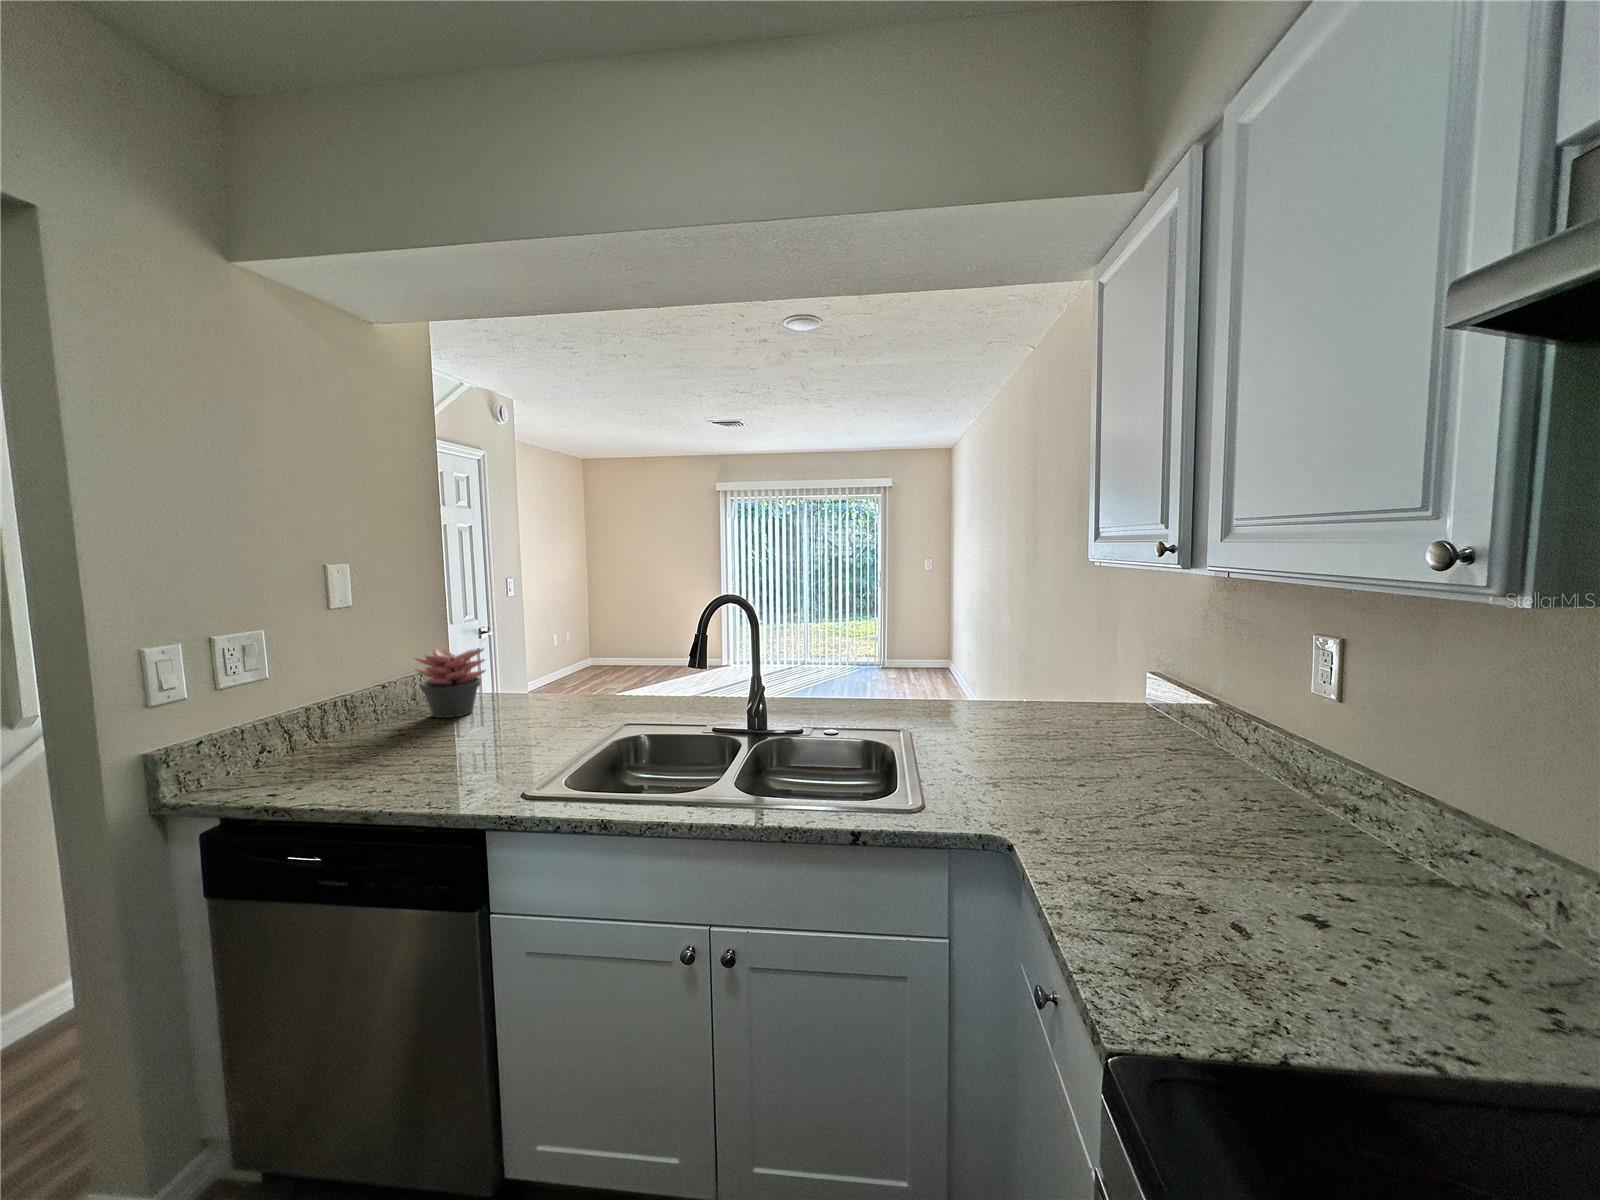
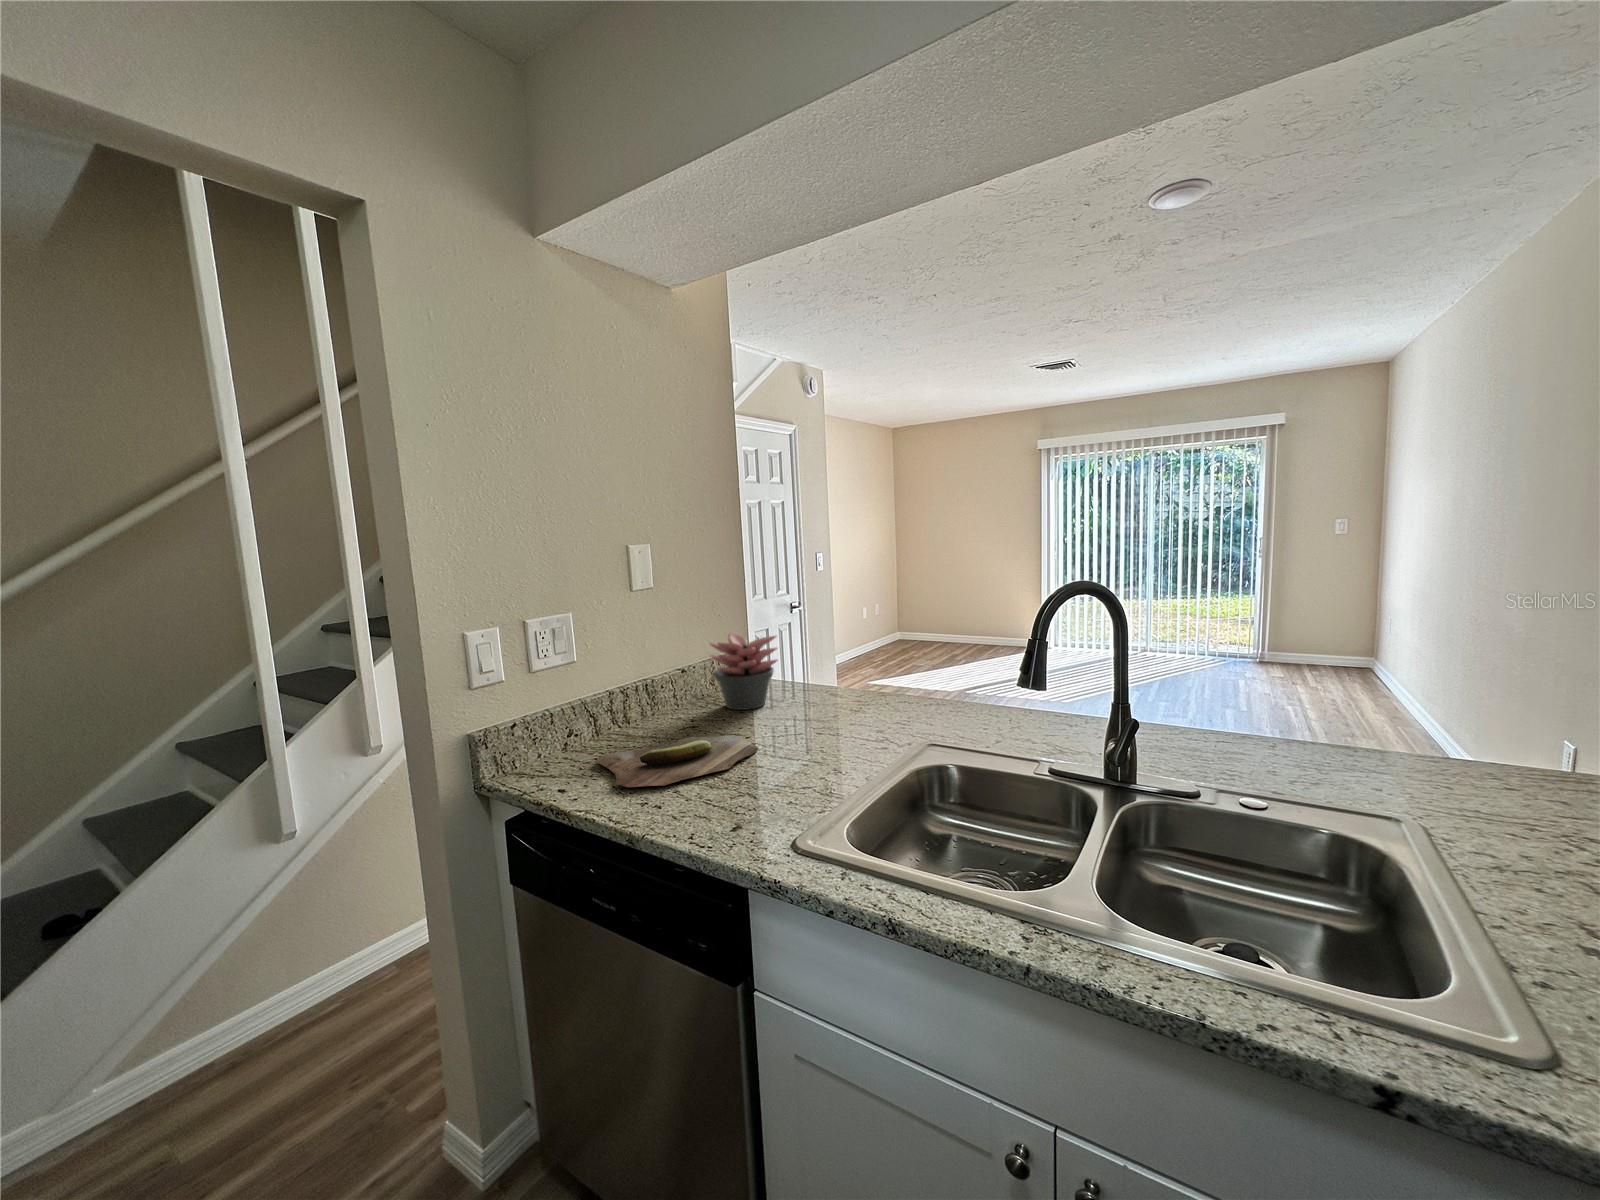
cutting board: none [303,736,475,783] -> present [597,735,758,787]

